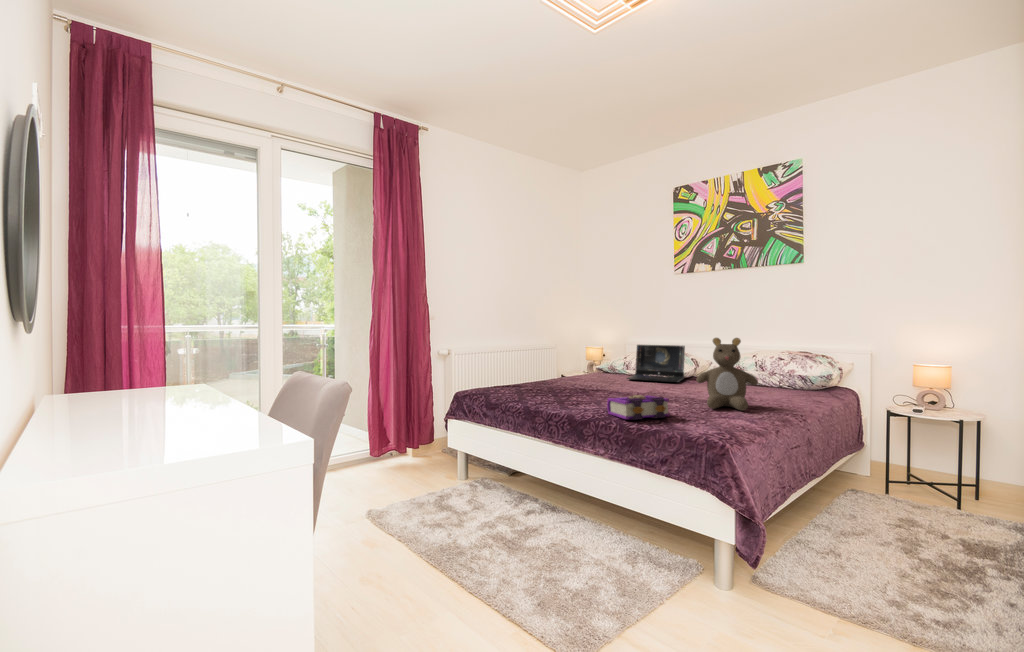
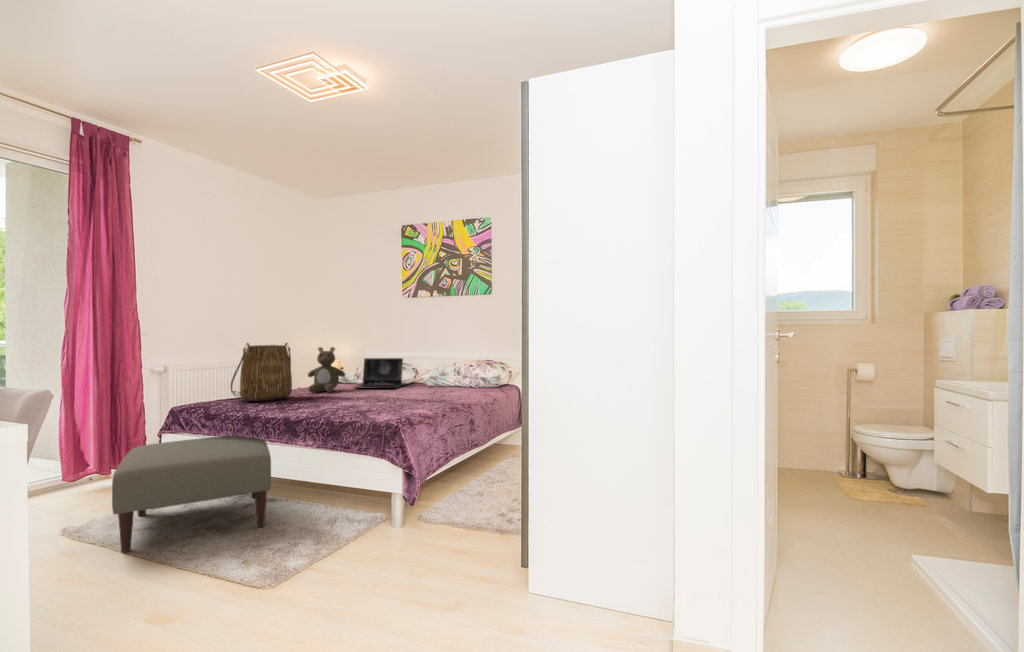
tote bag: none [506,327,566,391] -> present [231,343,292,401]
teddy bear: present [696,338,758,411] -> present [308,347,345,393]
book: present [607,395,669,420] -> none [319,396,369,416]
ottoman: none [408,429,560,552] -> present [112,434,271,553]

